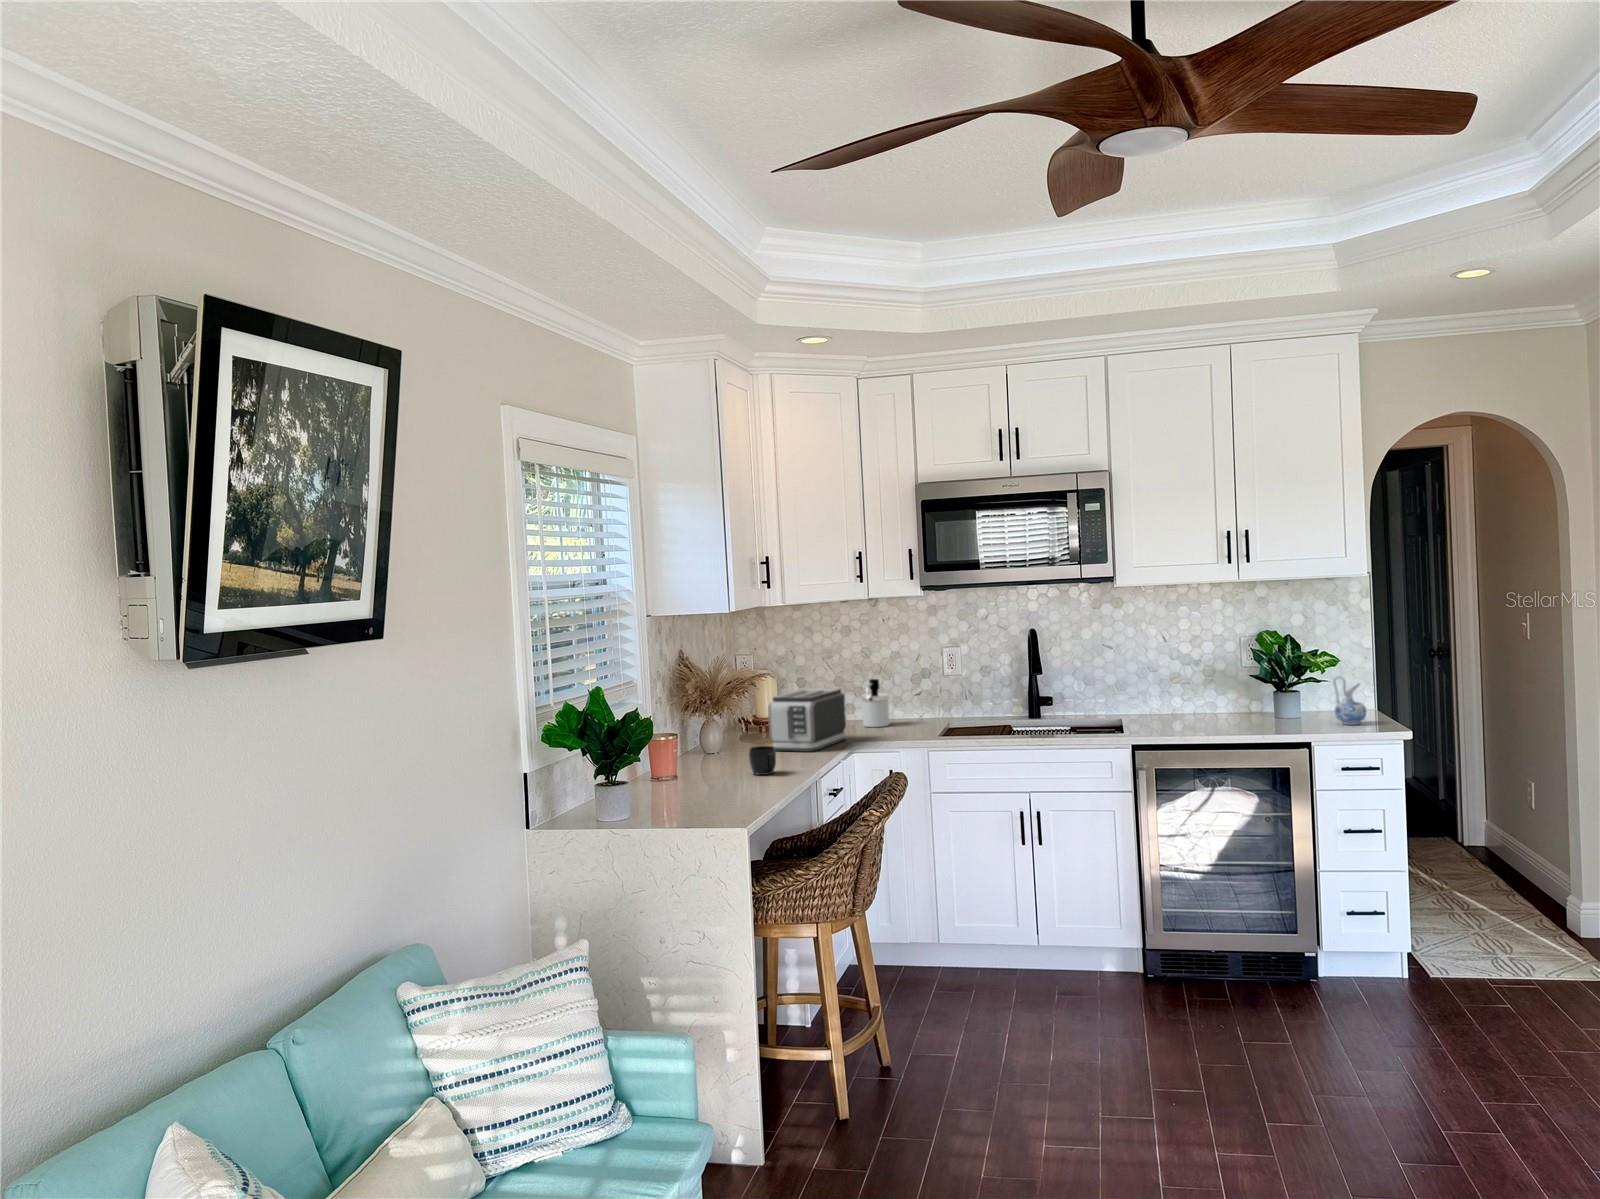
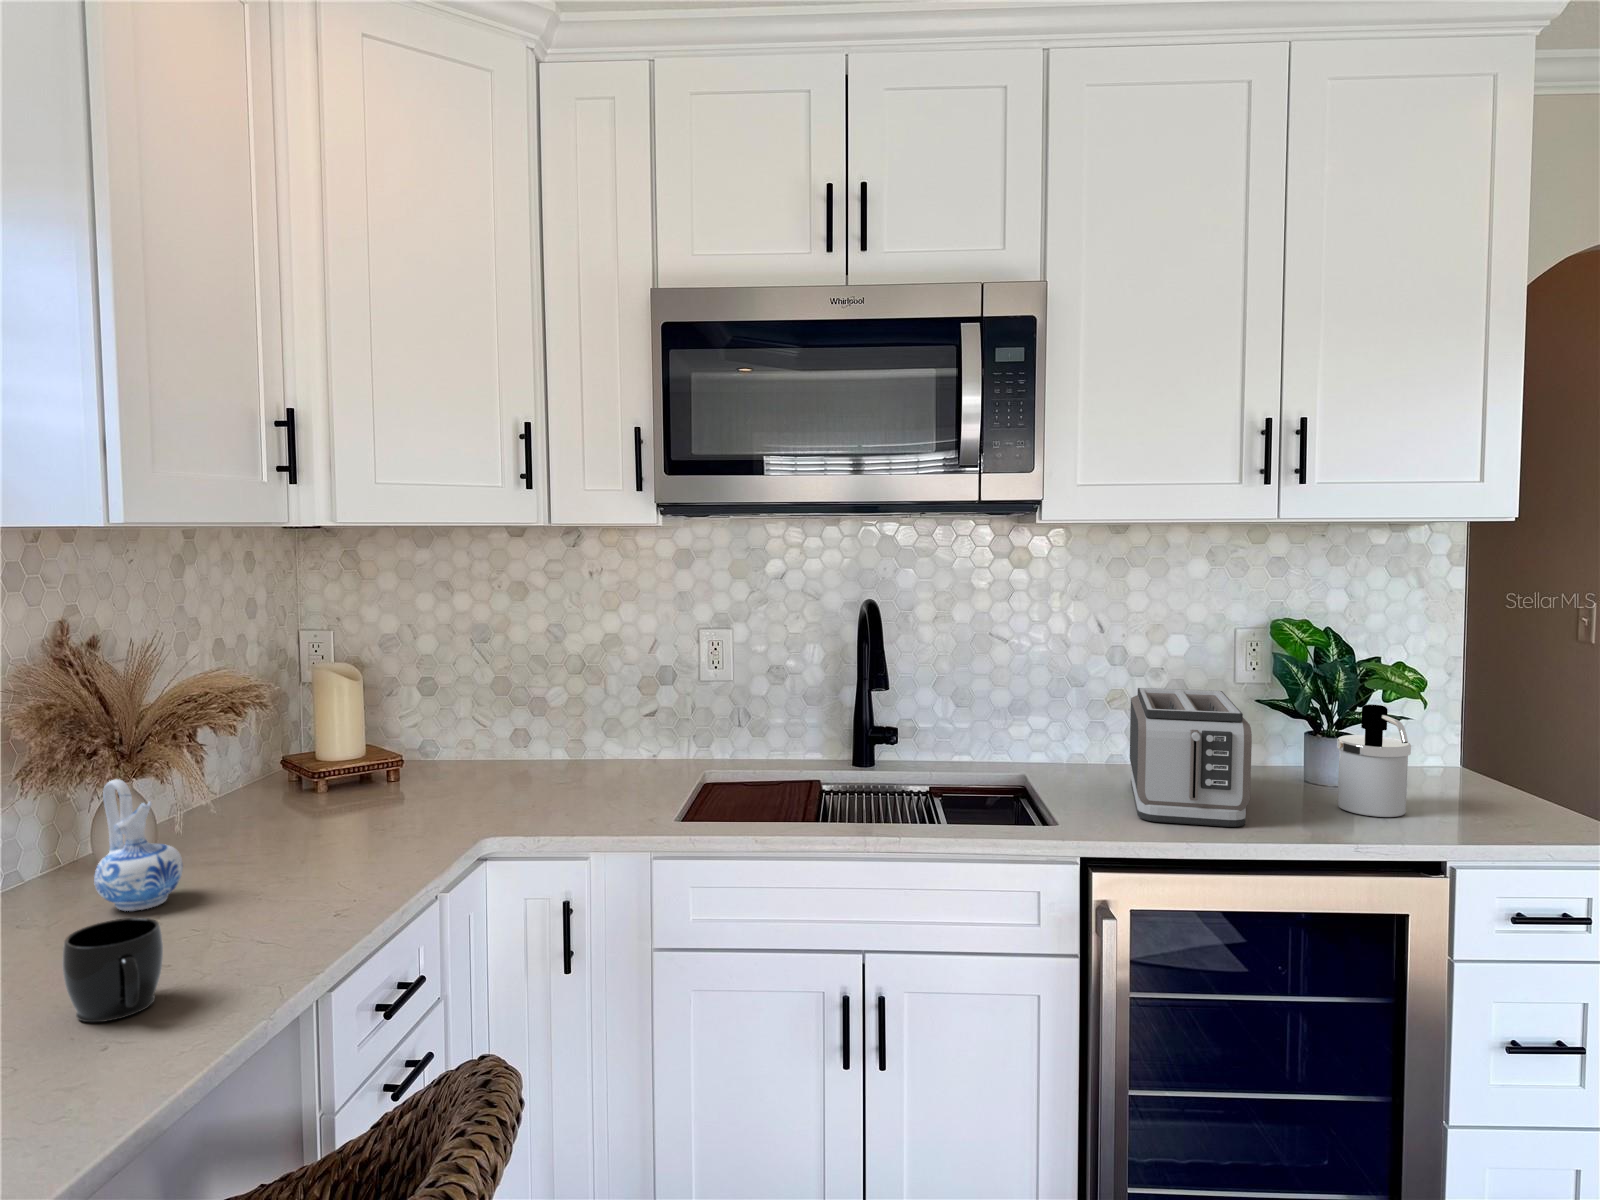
ceramic pitcher: present [1333,676,1366,725] -> present [94,780,183,911]
soap dispenser: present [861,679,889,727] -> present [1337,704,1411,817]
toaster: present [768,689,846,752] -> present [1130,688,1252,827]

